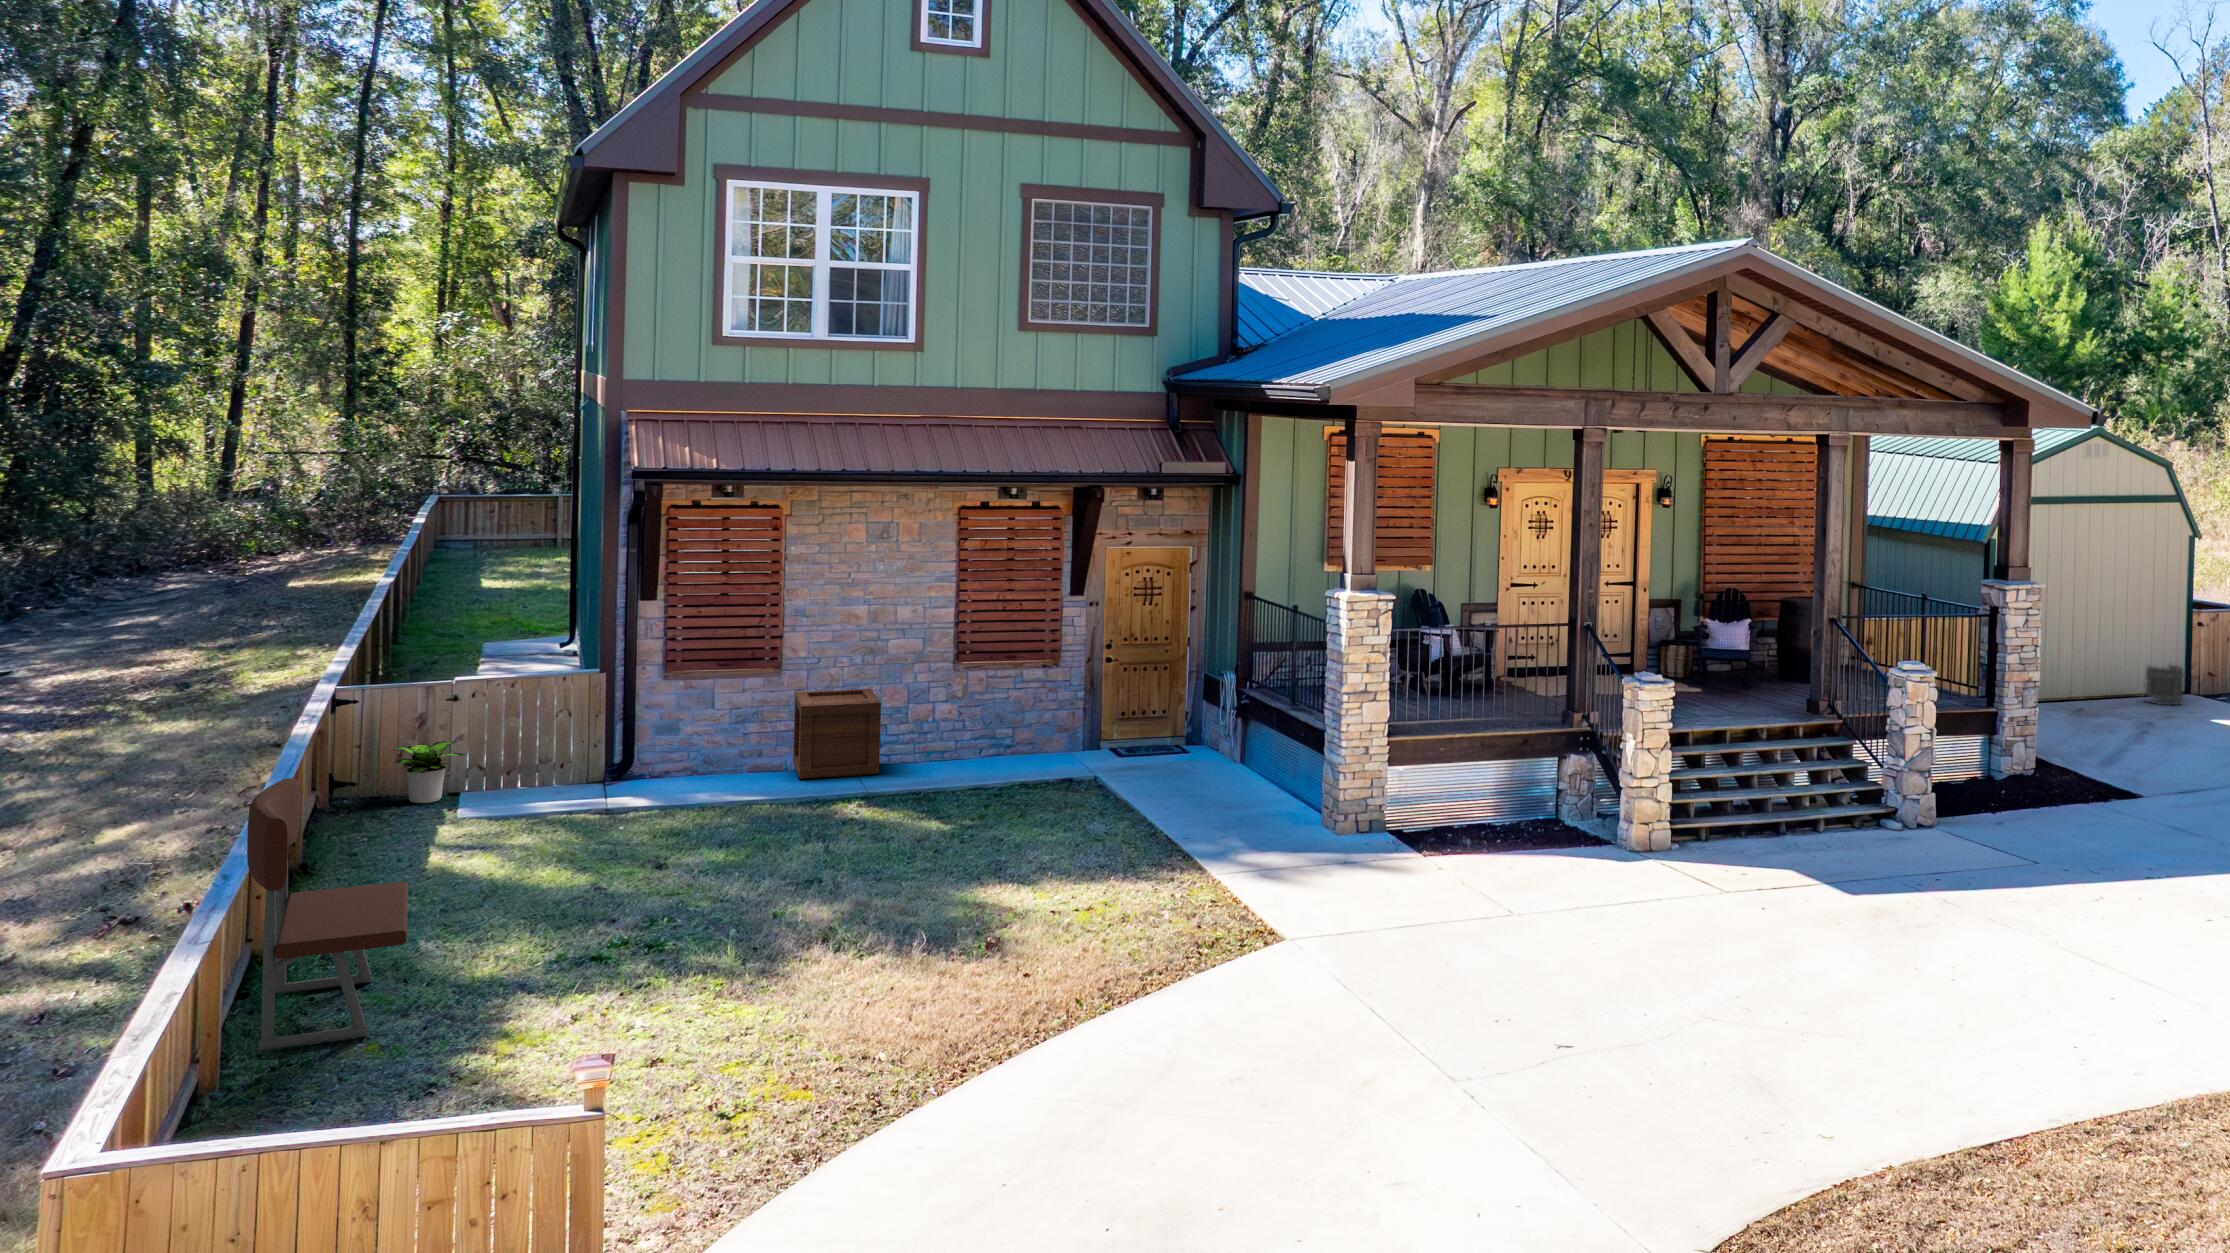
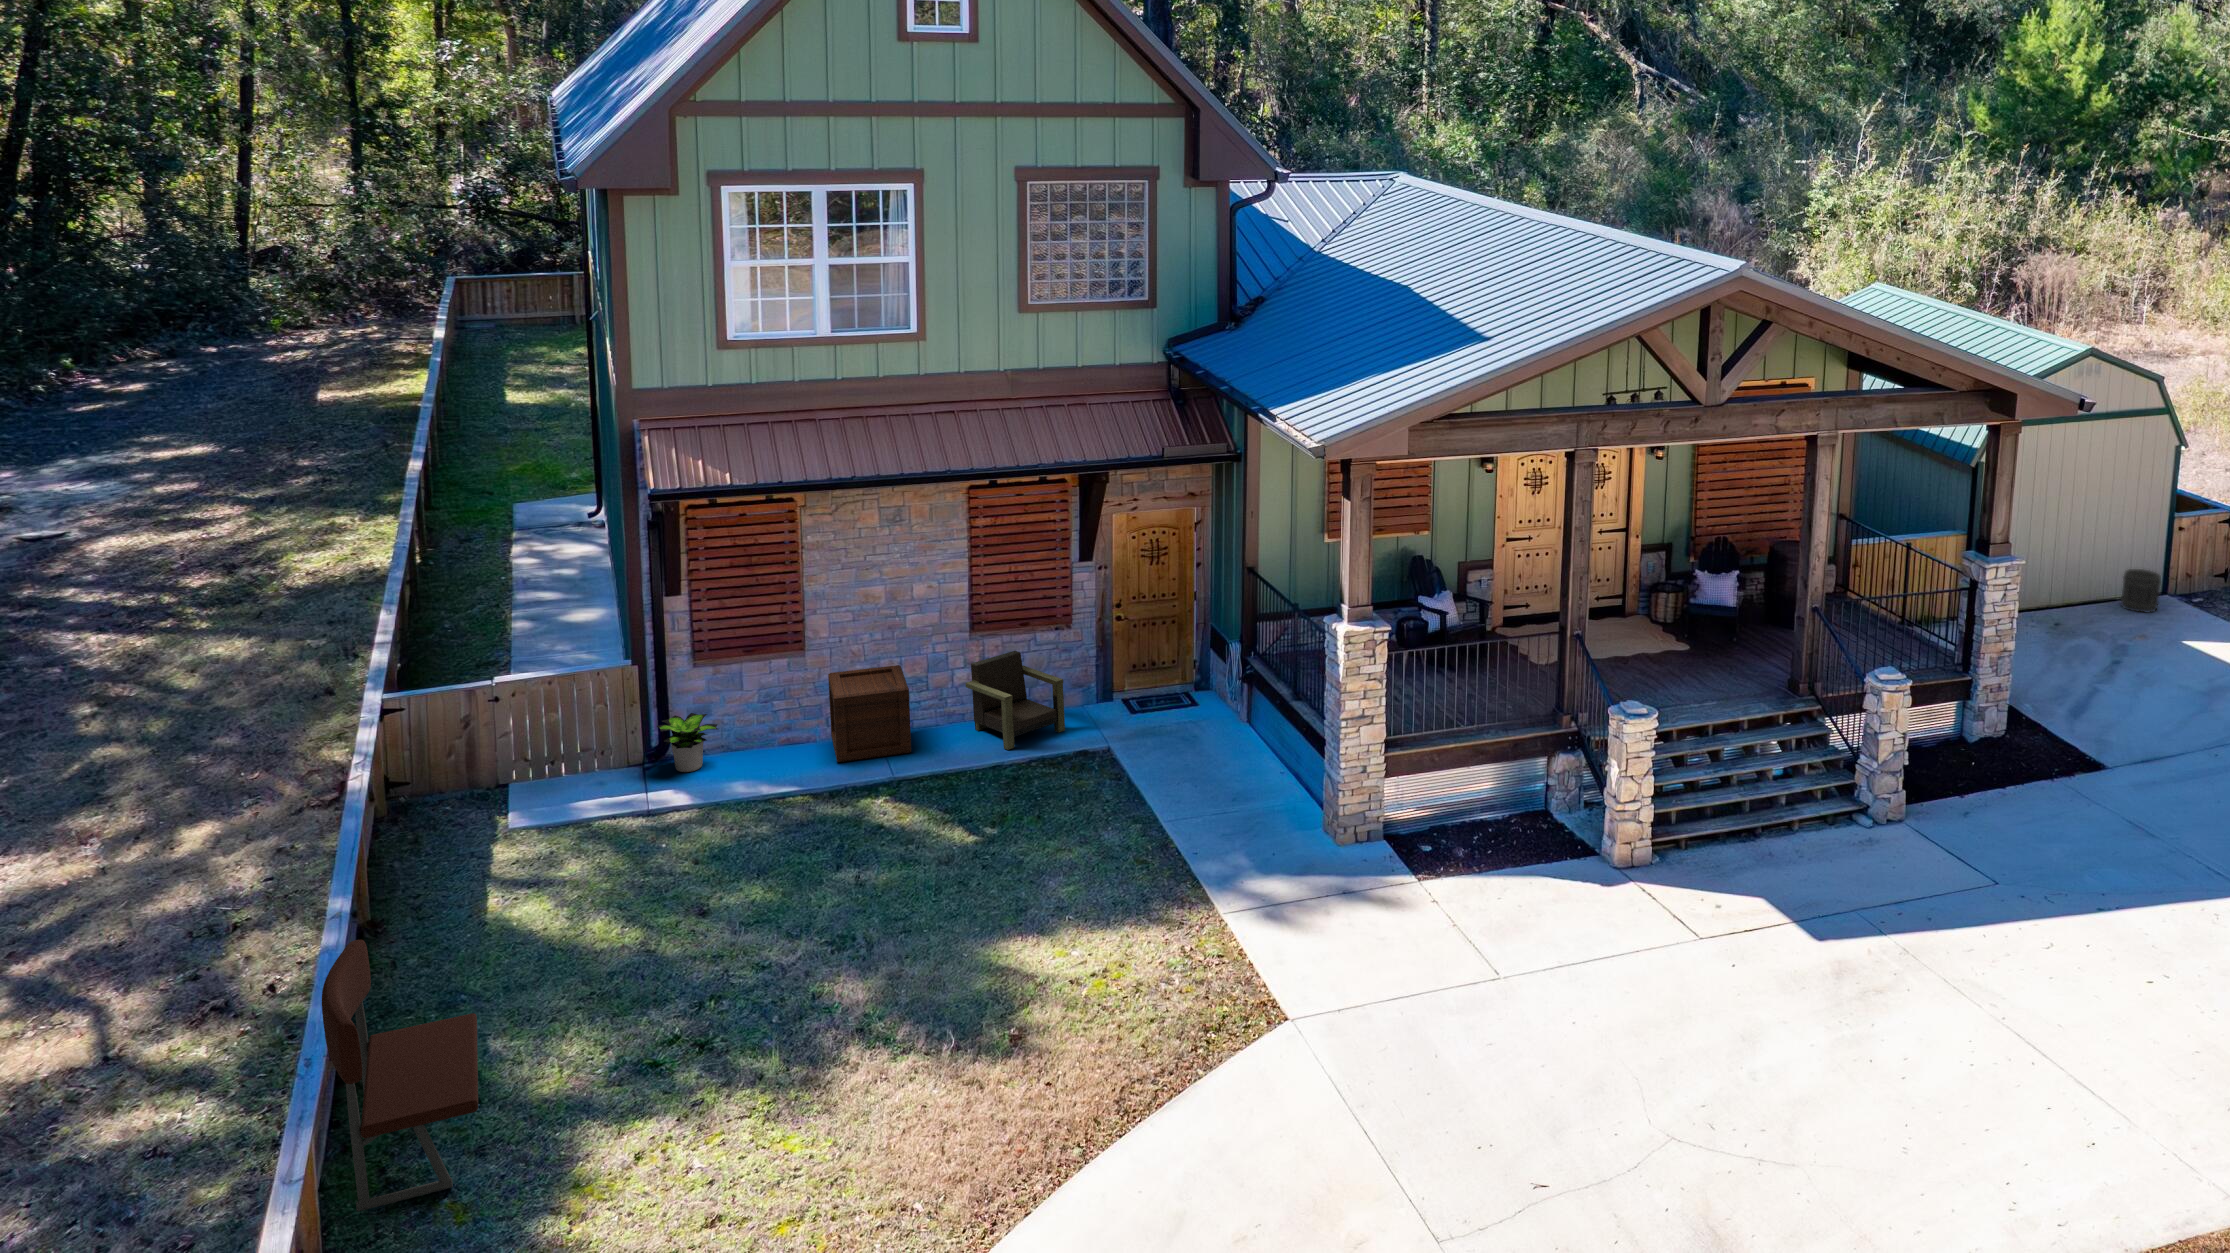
armchair: none [940,681,1044,773] -> present [965,651,1065,750]
potted plant: present [394,741,466,803] -> present [657,713,718,772]

